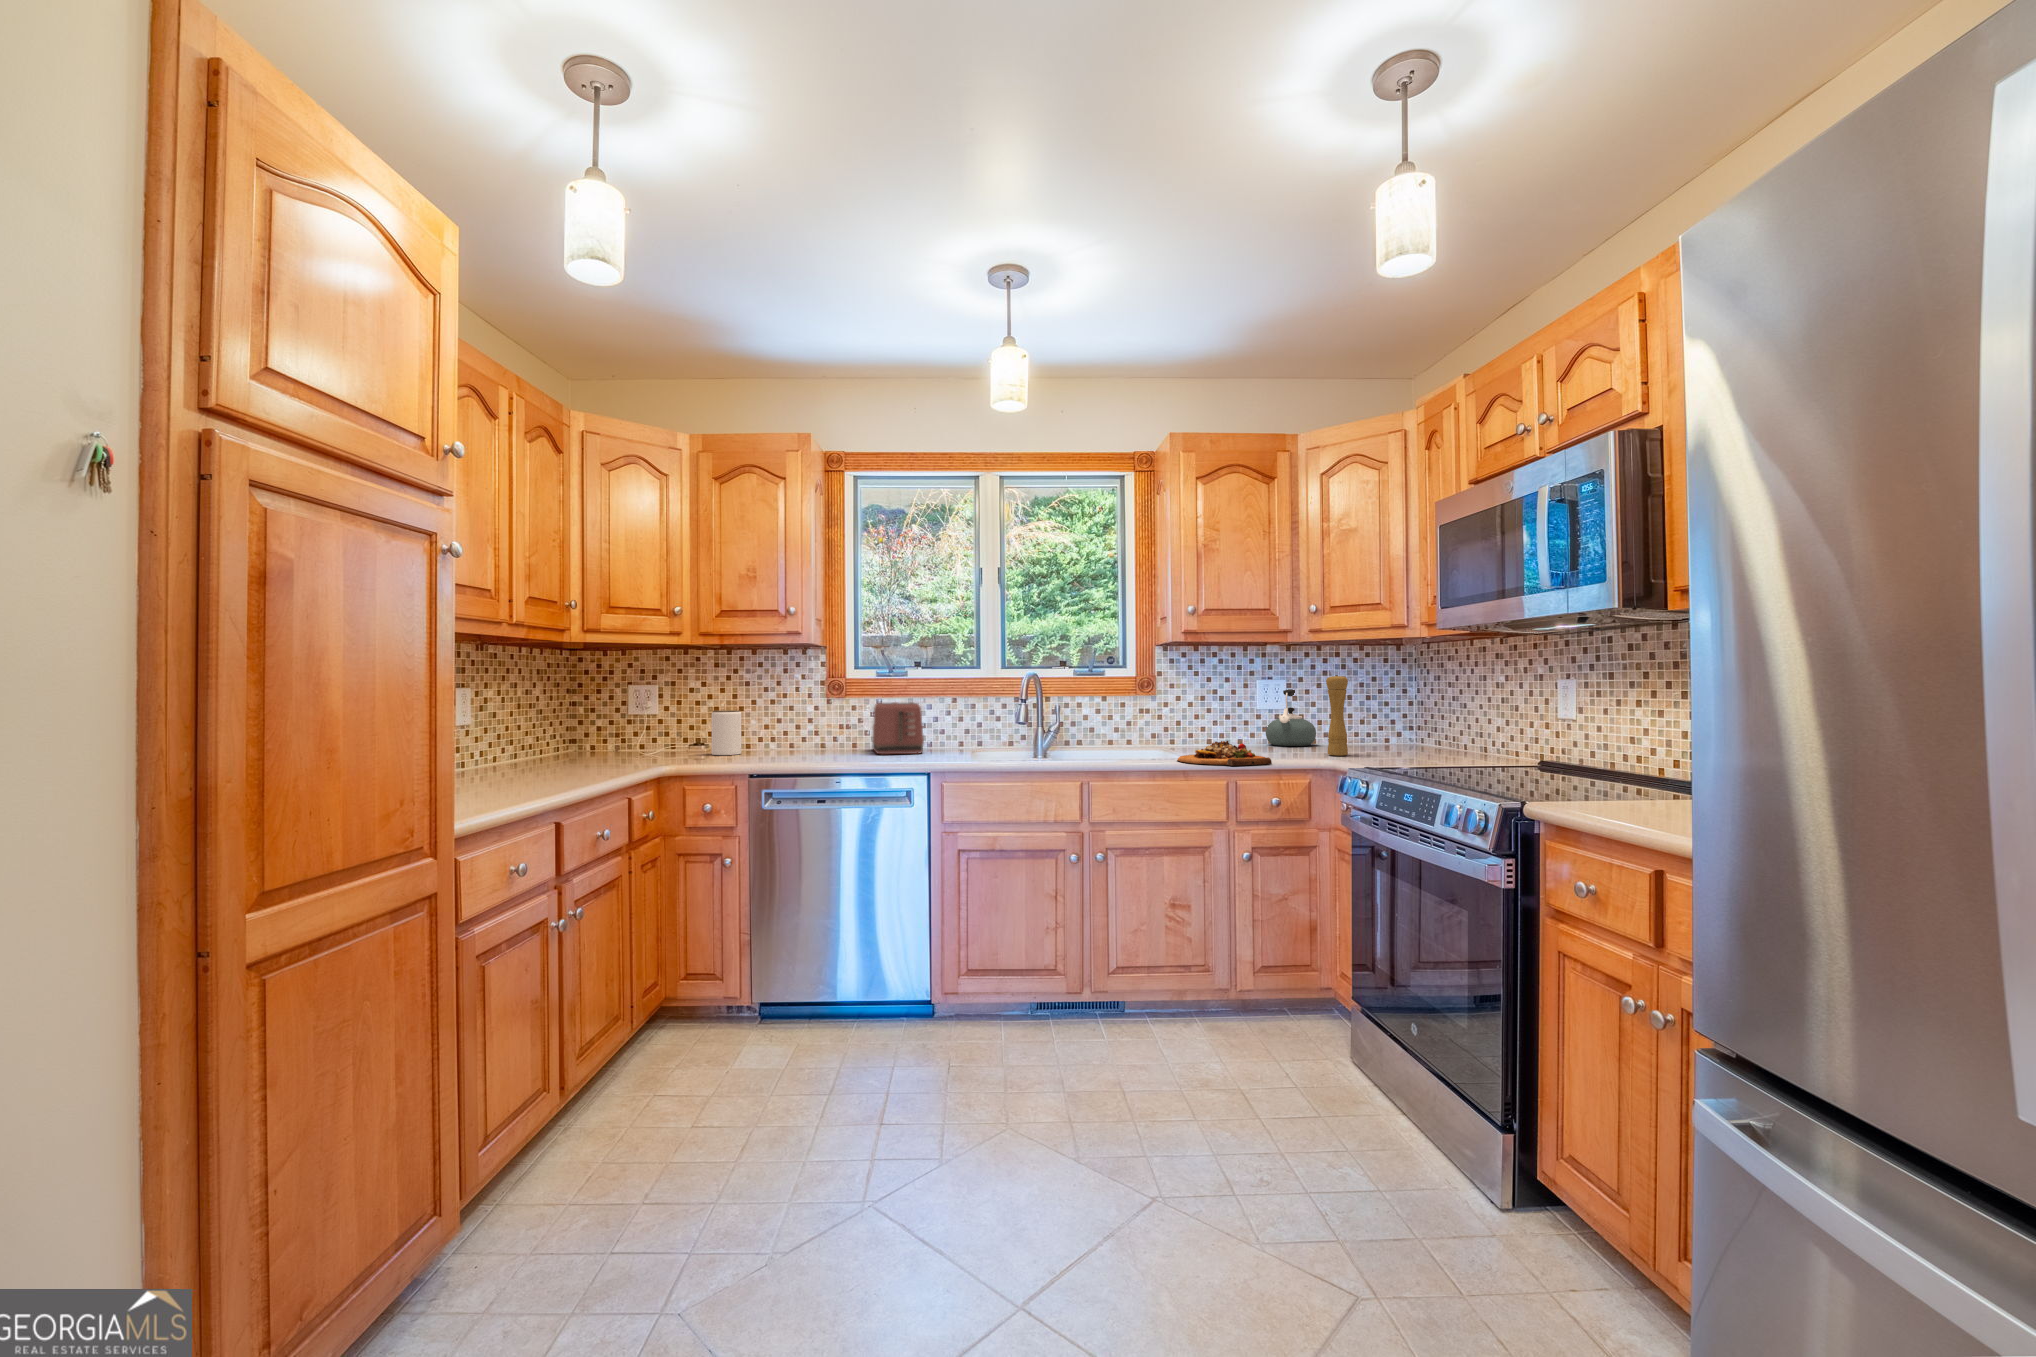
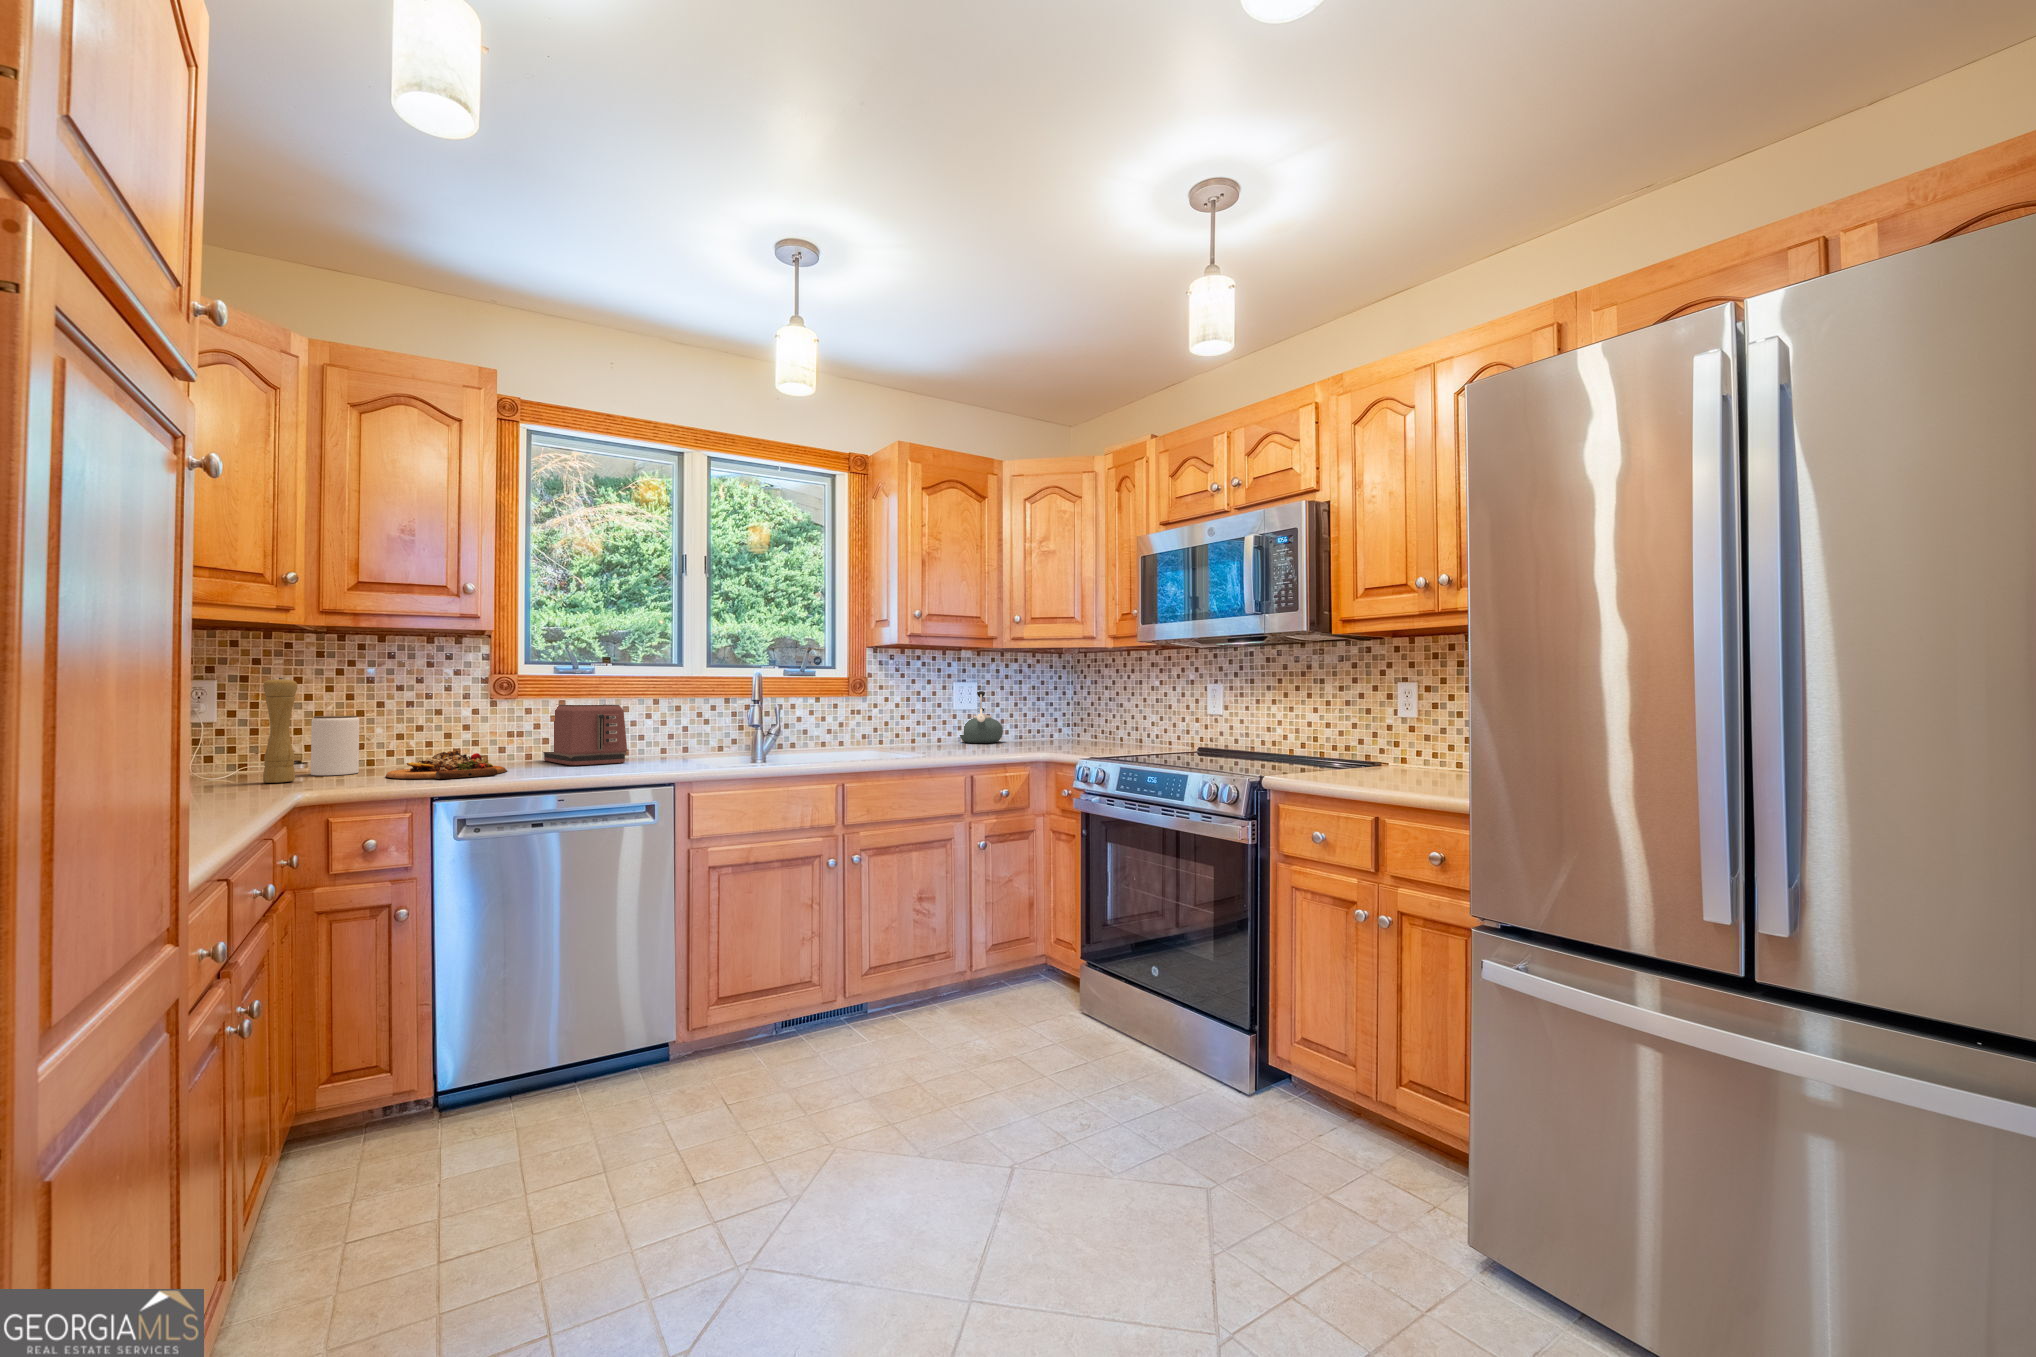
pepper mill: present [1326,675,1348,756] -> present [263,678,297,783]
cutting board: present [1177,741,1272,766] -> present [386,751,507,779]

